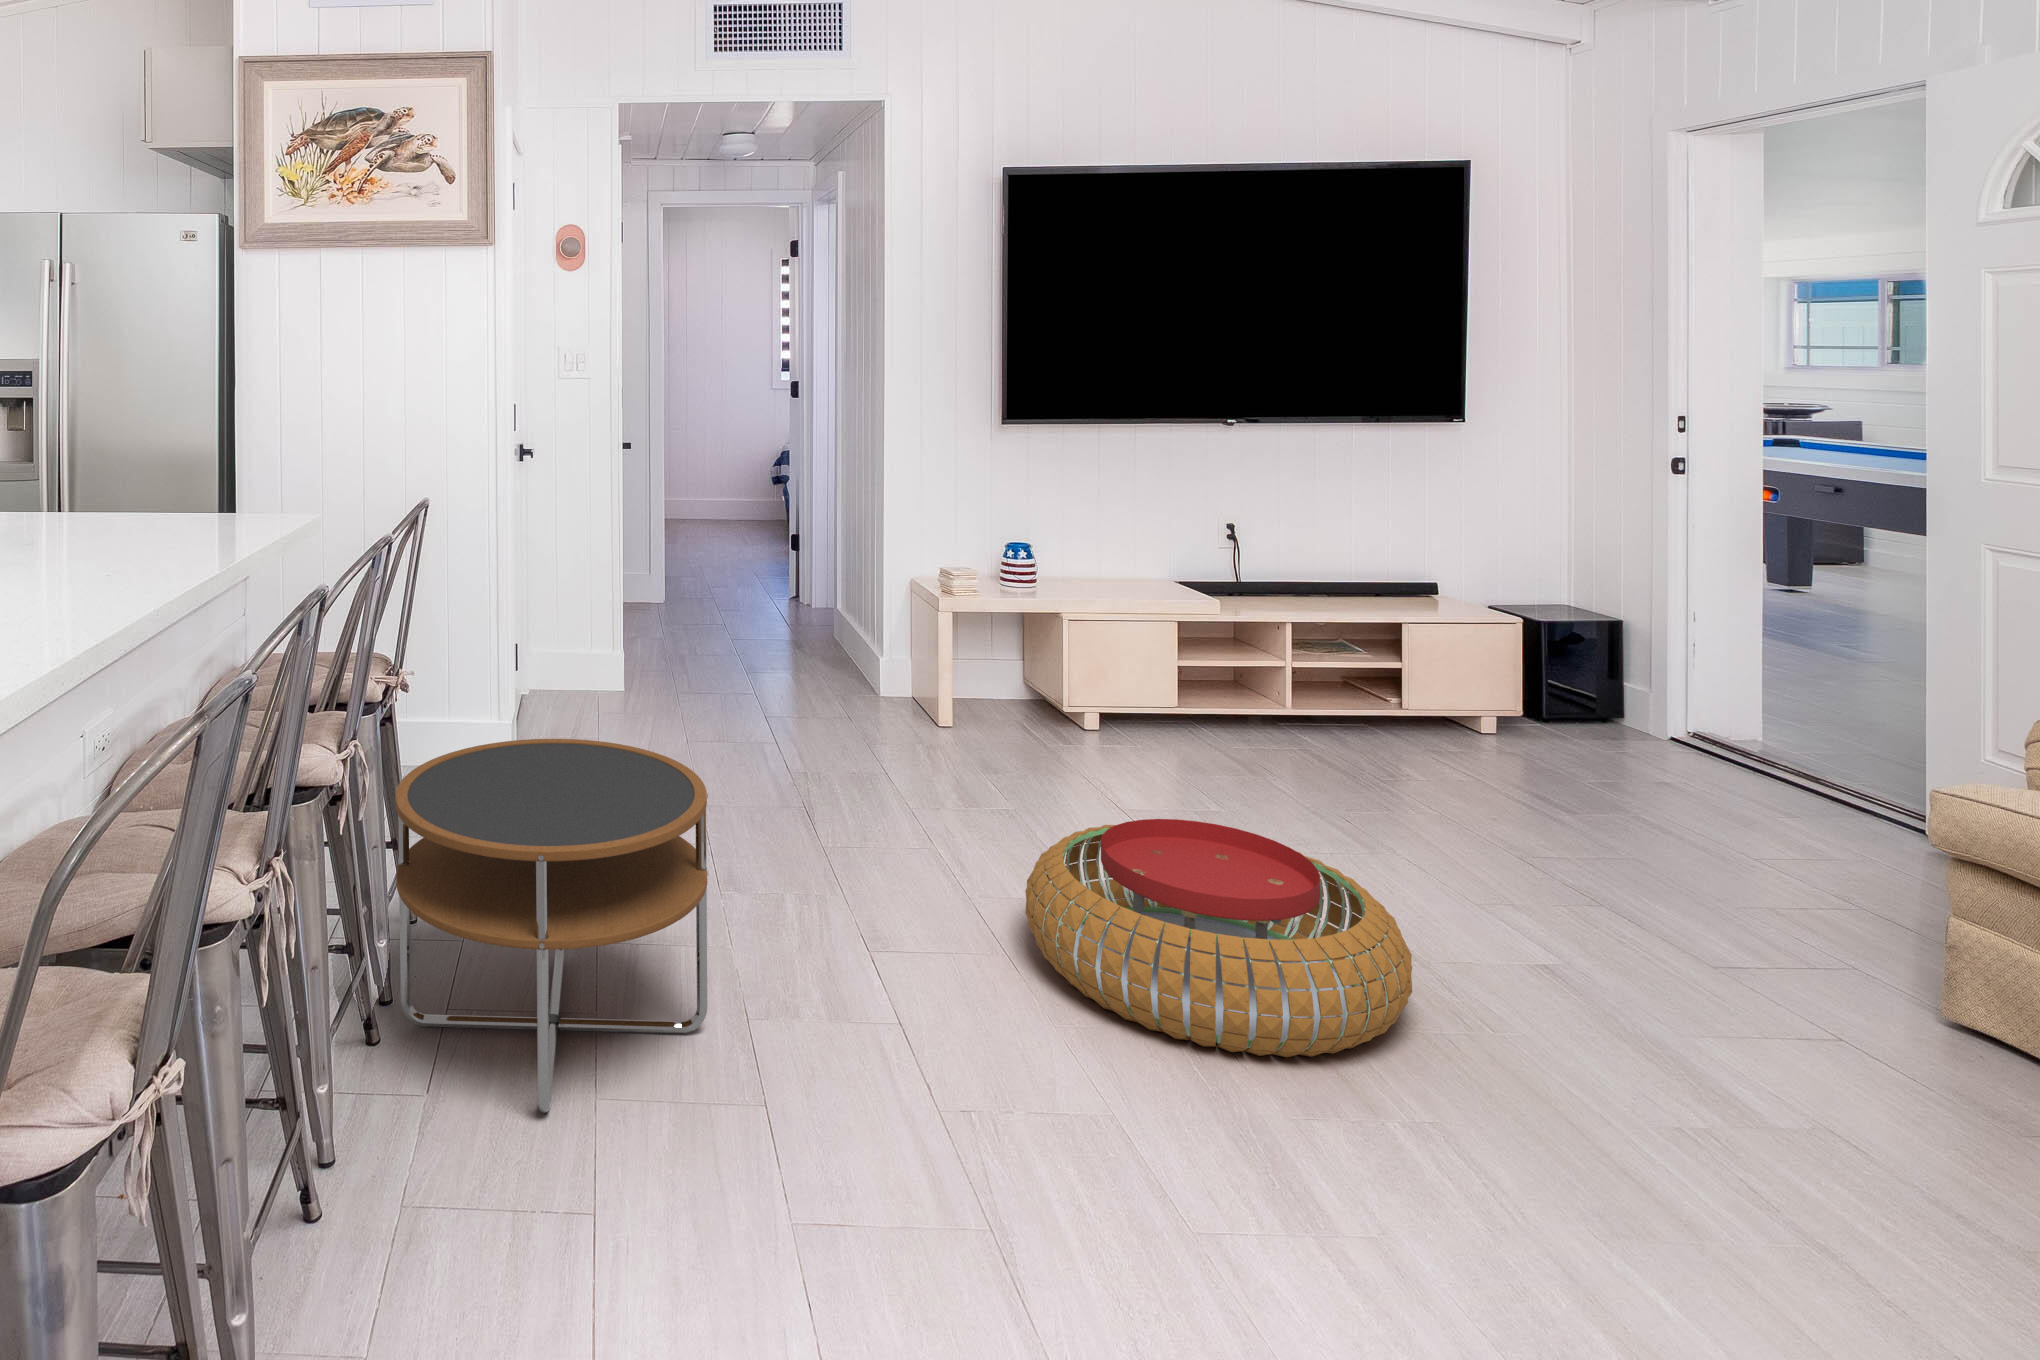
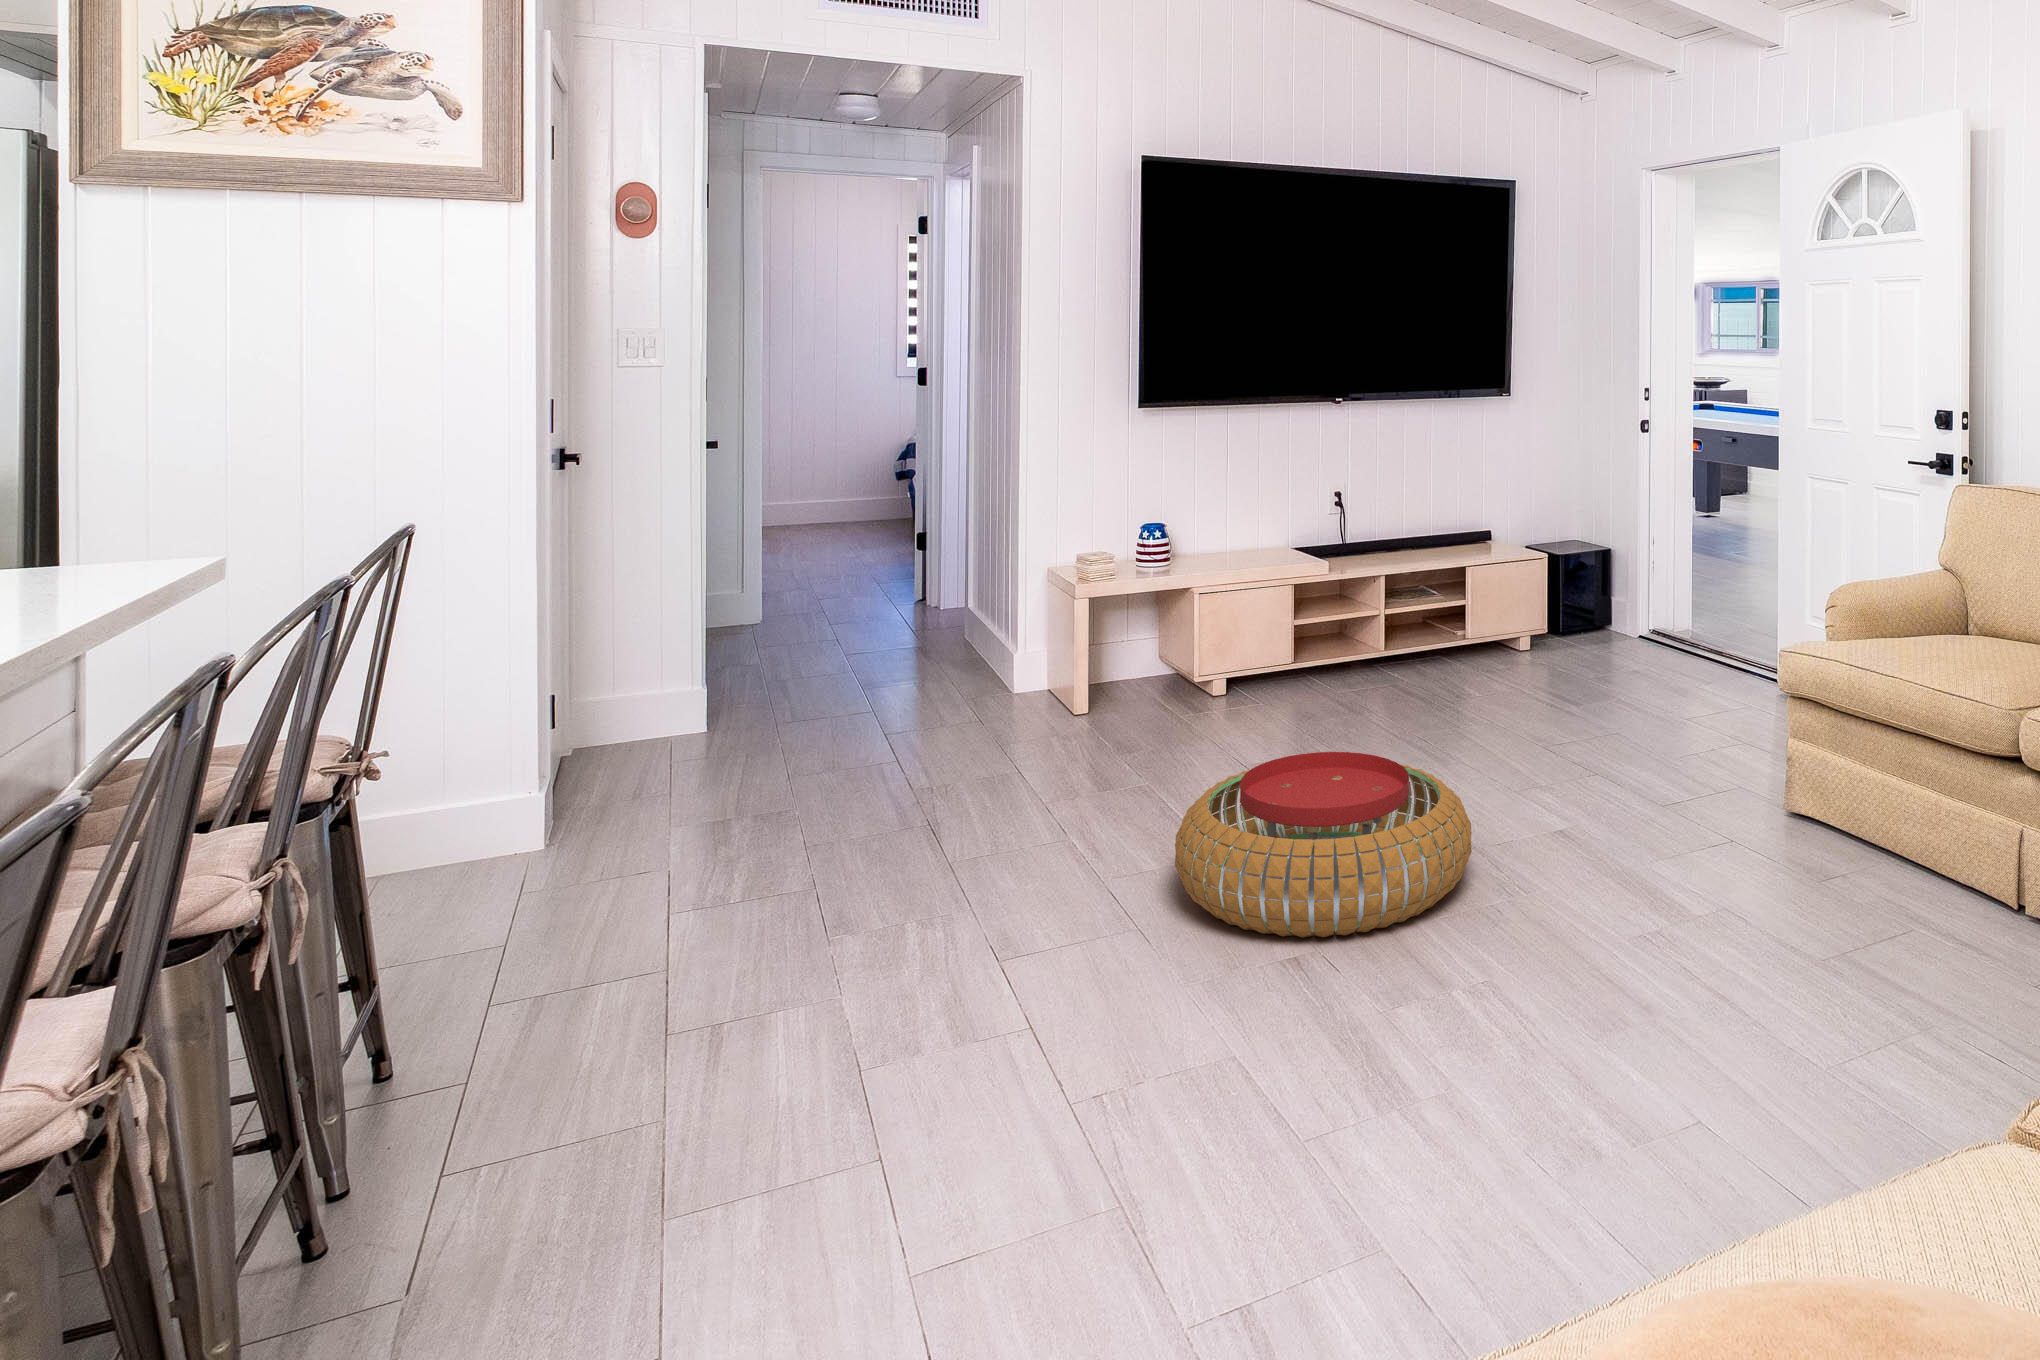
side table: present [395,739,709,1113] -> none [441,778,861,1193]

